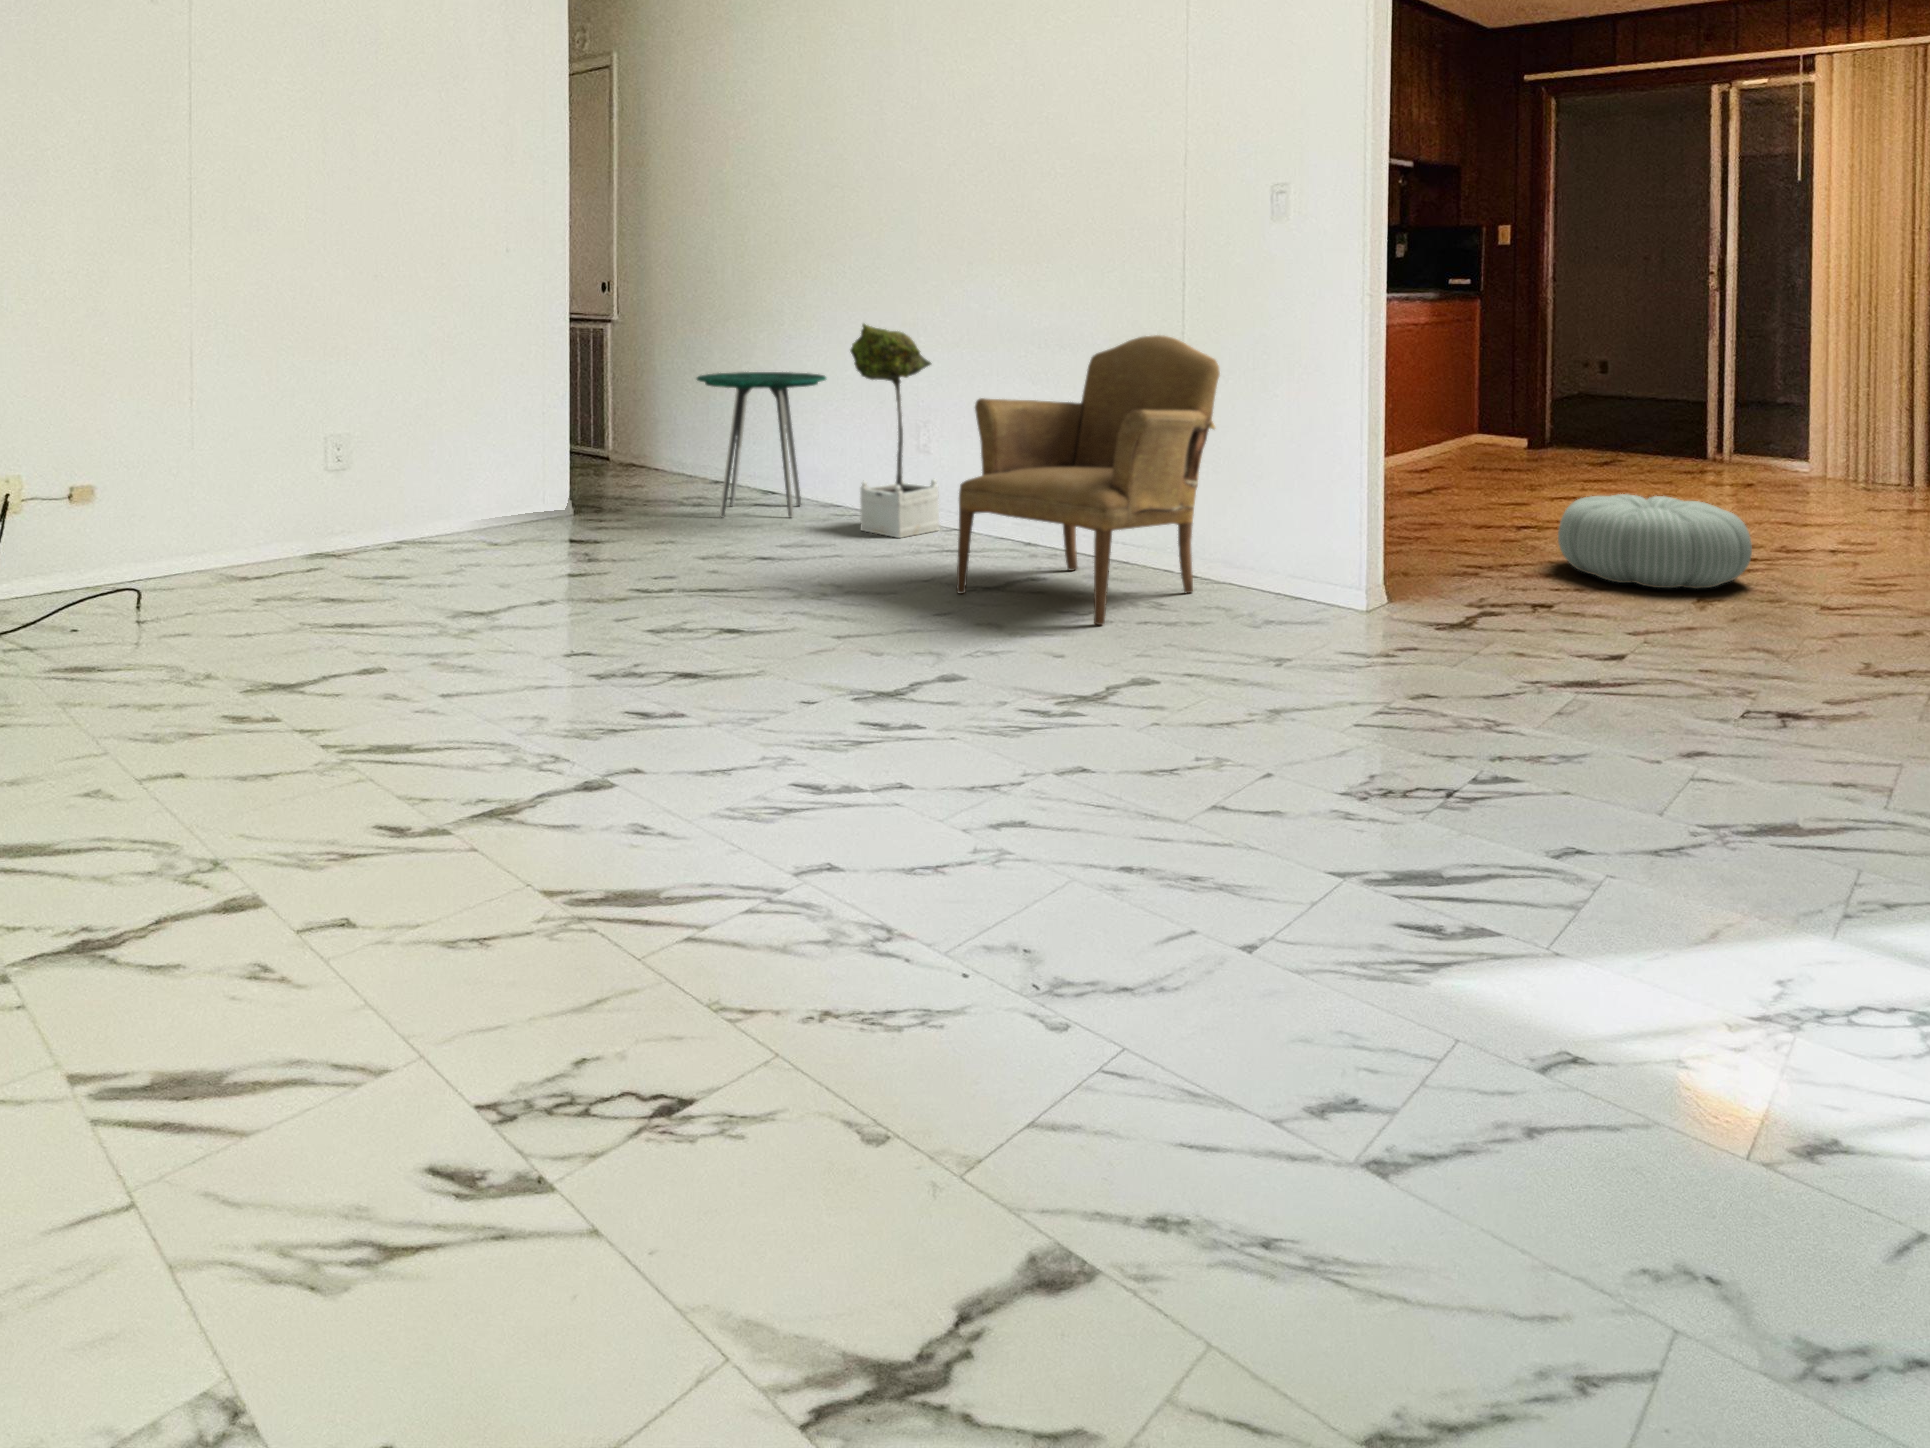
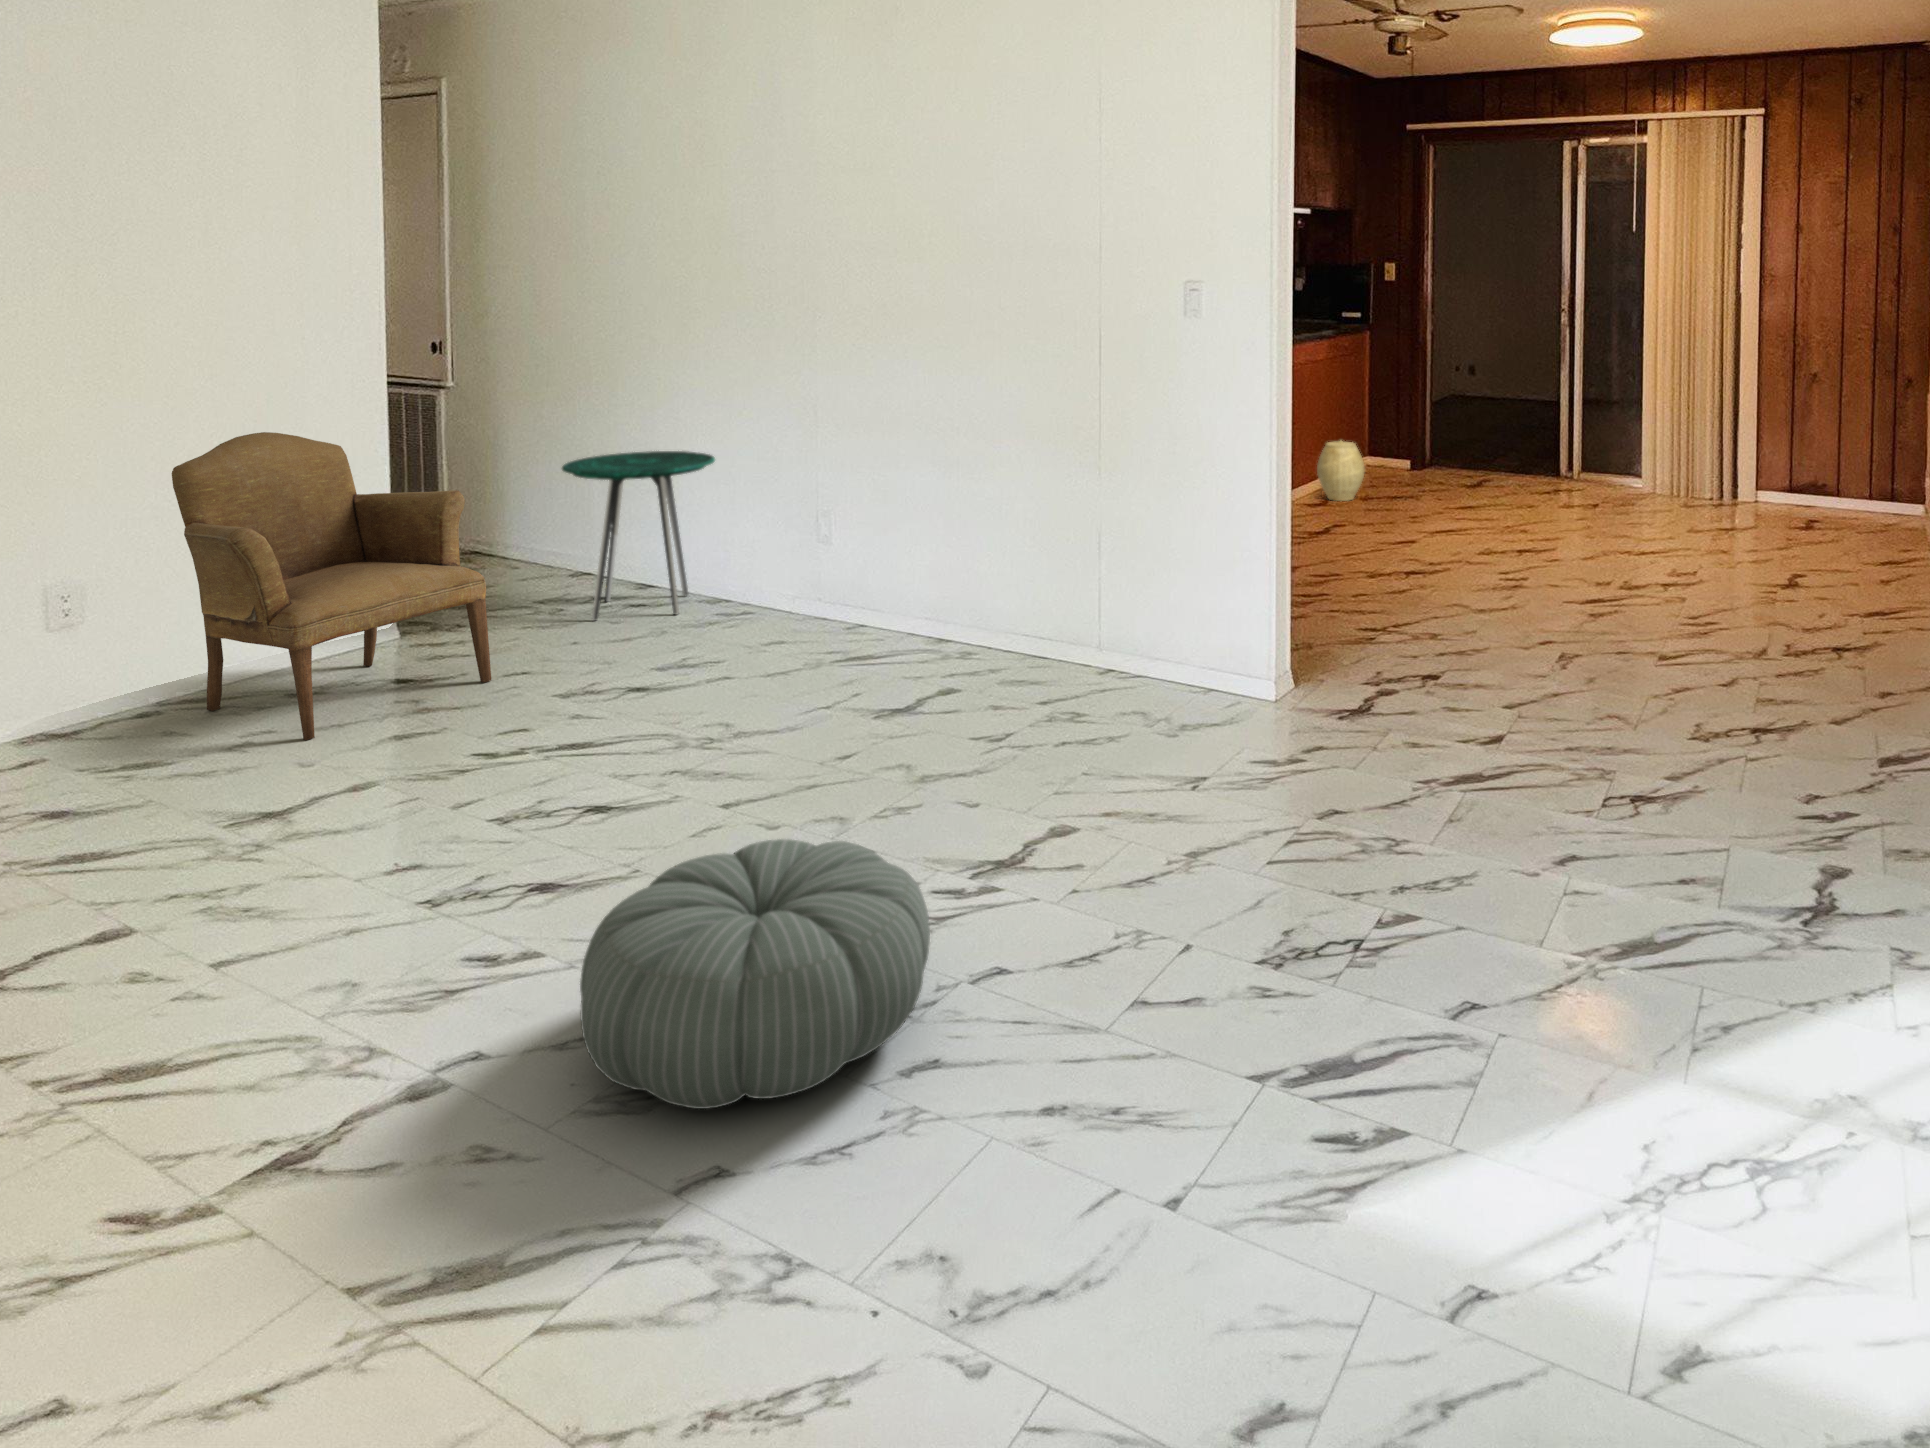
potted tree: present [850,324,939,538] -> none [741,407,843,637]
armchair: present [956,335,1220,625] -> present [172,432,491,740]
woven basket: none [1422,406,1475,470] -> present [1317,441,1364,501]
pouf: present [1558,494,1752,589] -> present [580,839,930,1109]

